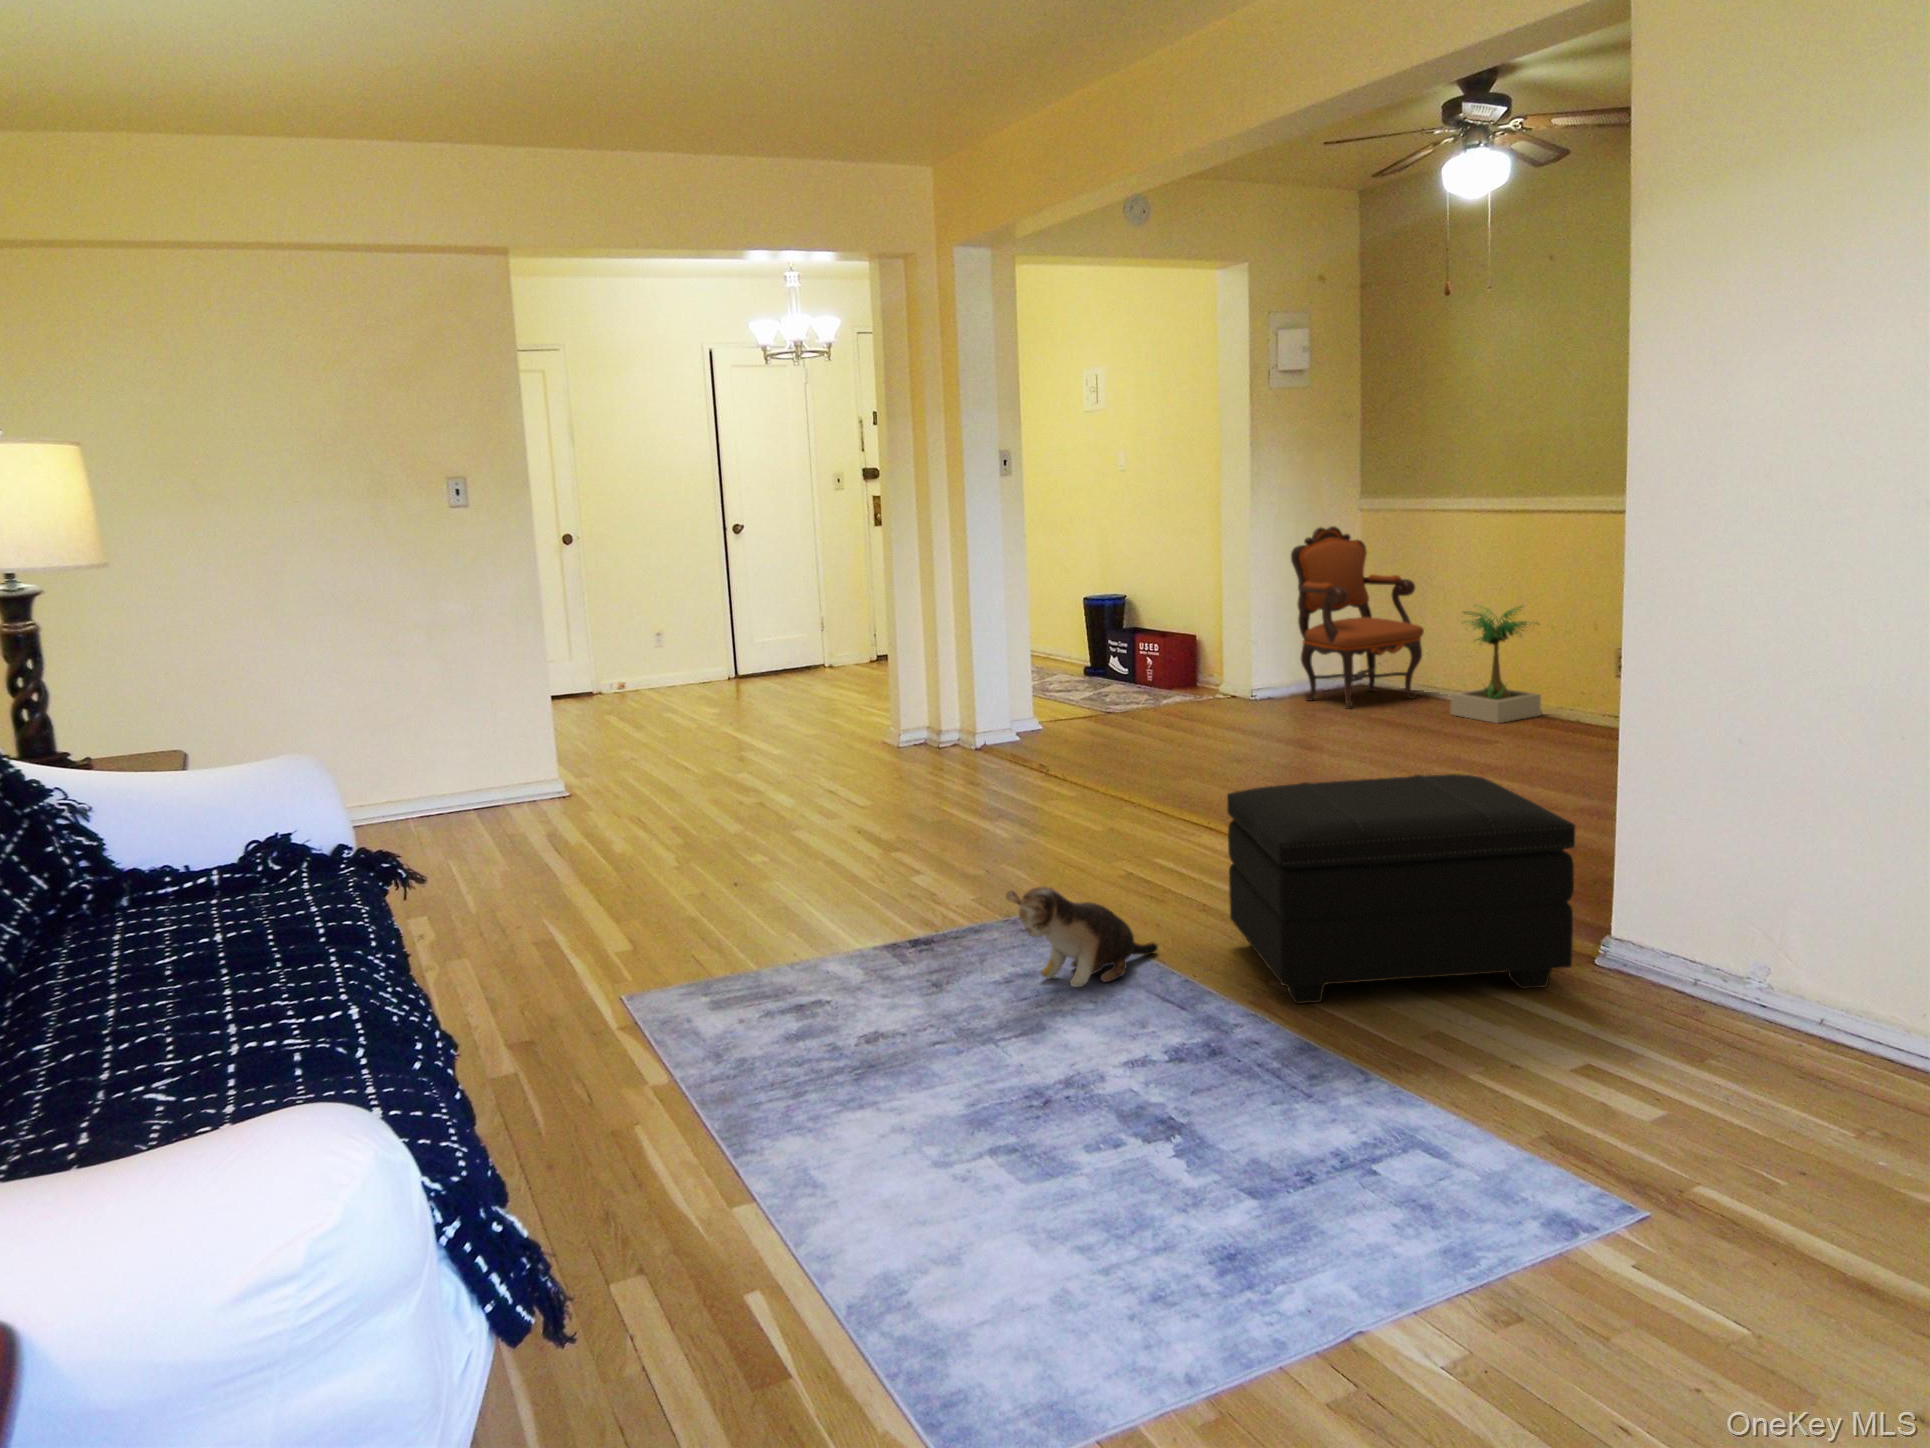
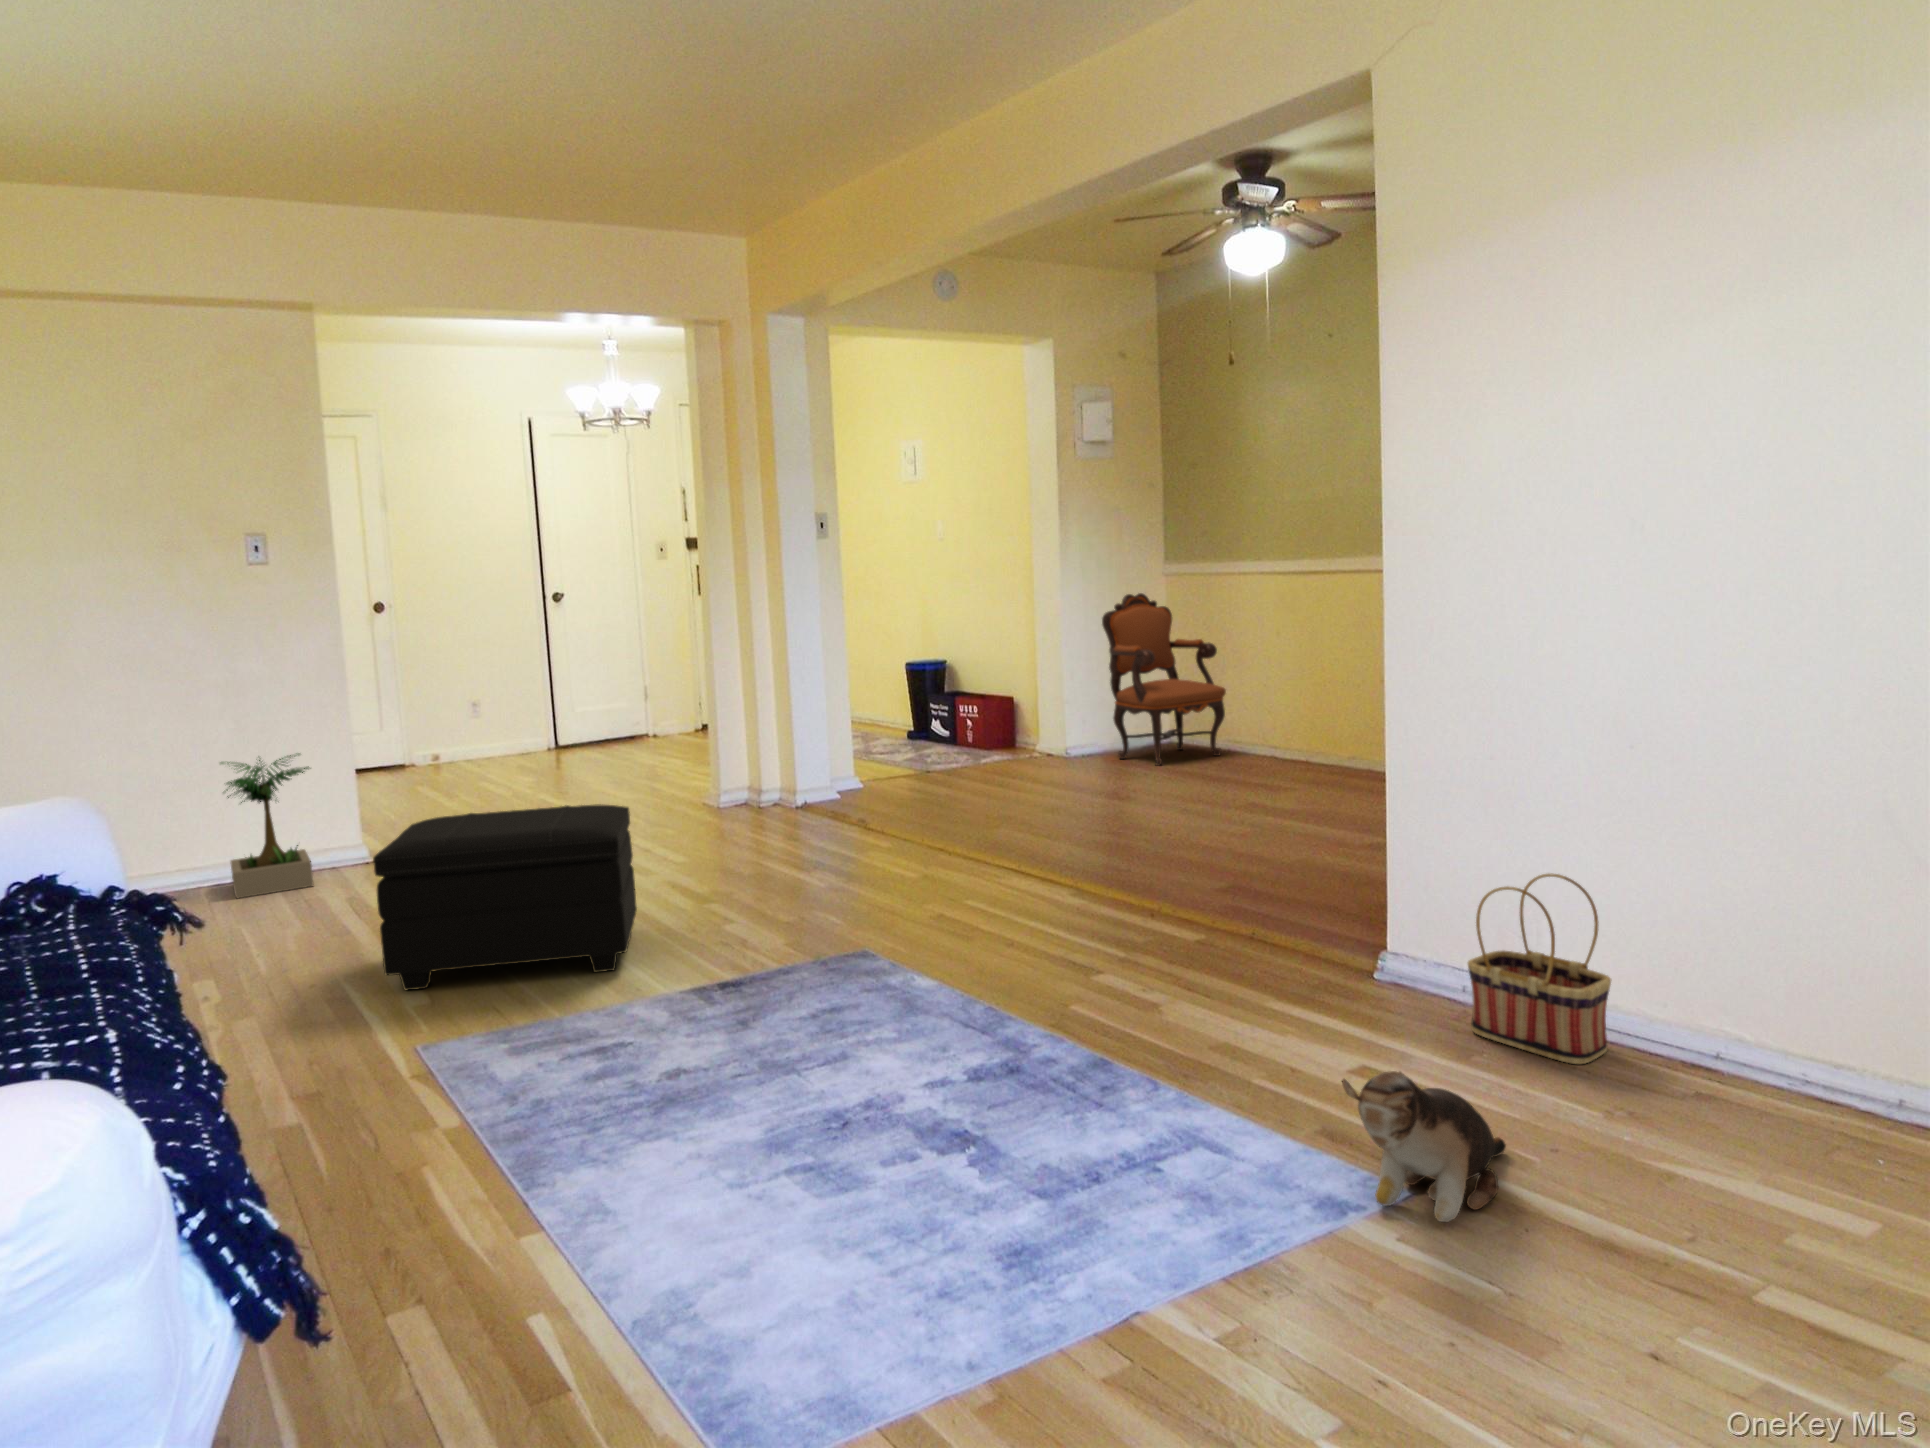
potted plant: present [1450,604,1541,723] -> present [221,753,313,898]
footstool: present [1227,774,1575,1004] -> present [373,804,637,990]
basket: none [1719,868,1891,1079] -> present [1468,873,1611,1064]
plush toy: present [1006,887,1158,987] -> present [1342,1071,1506,1222]

